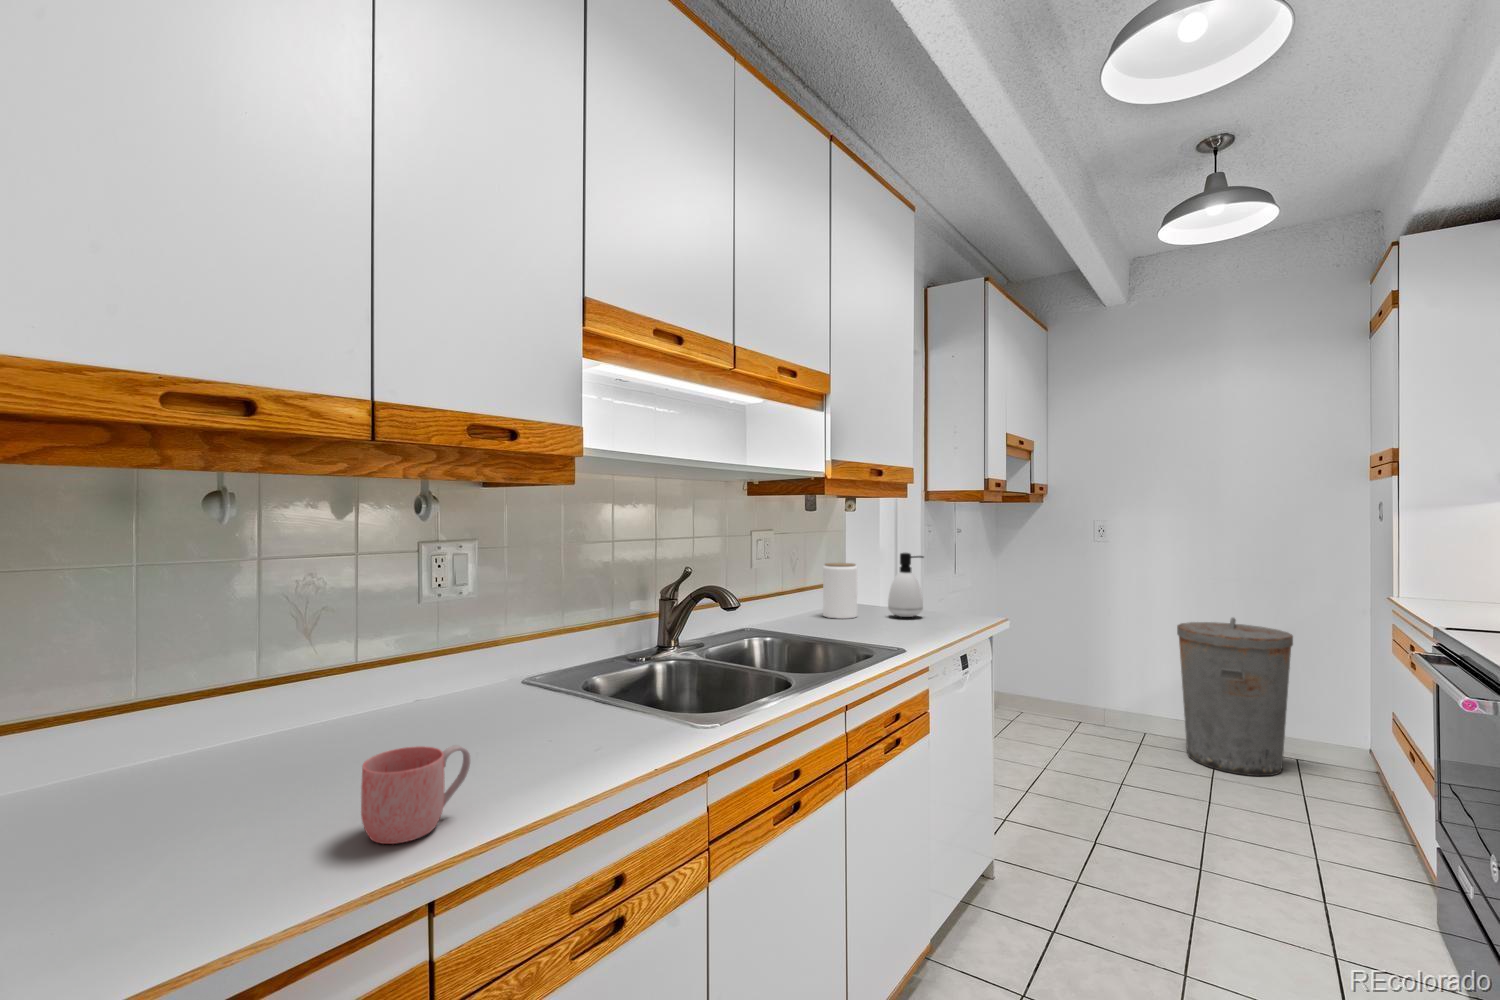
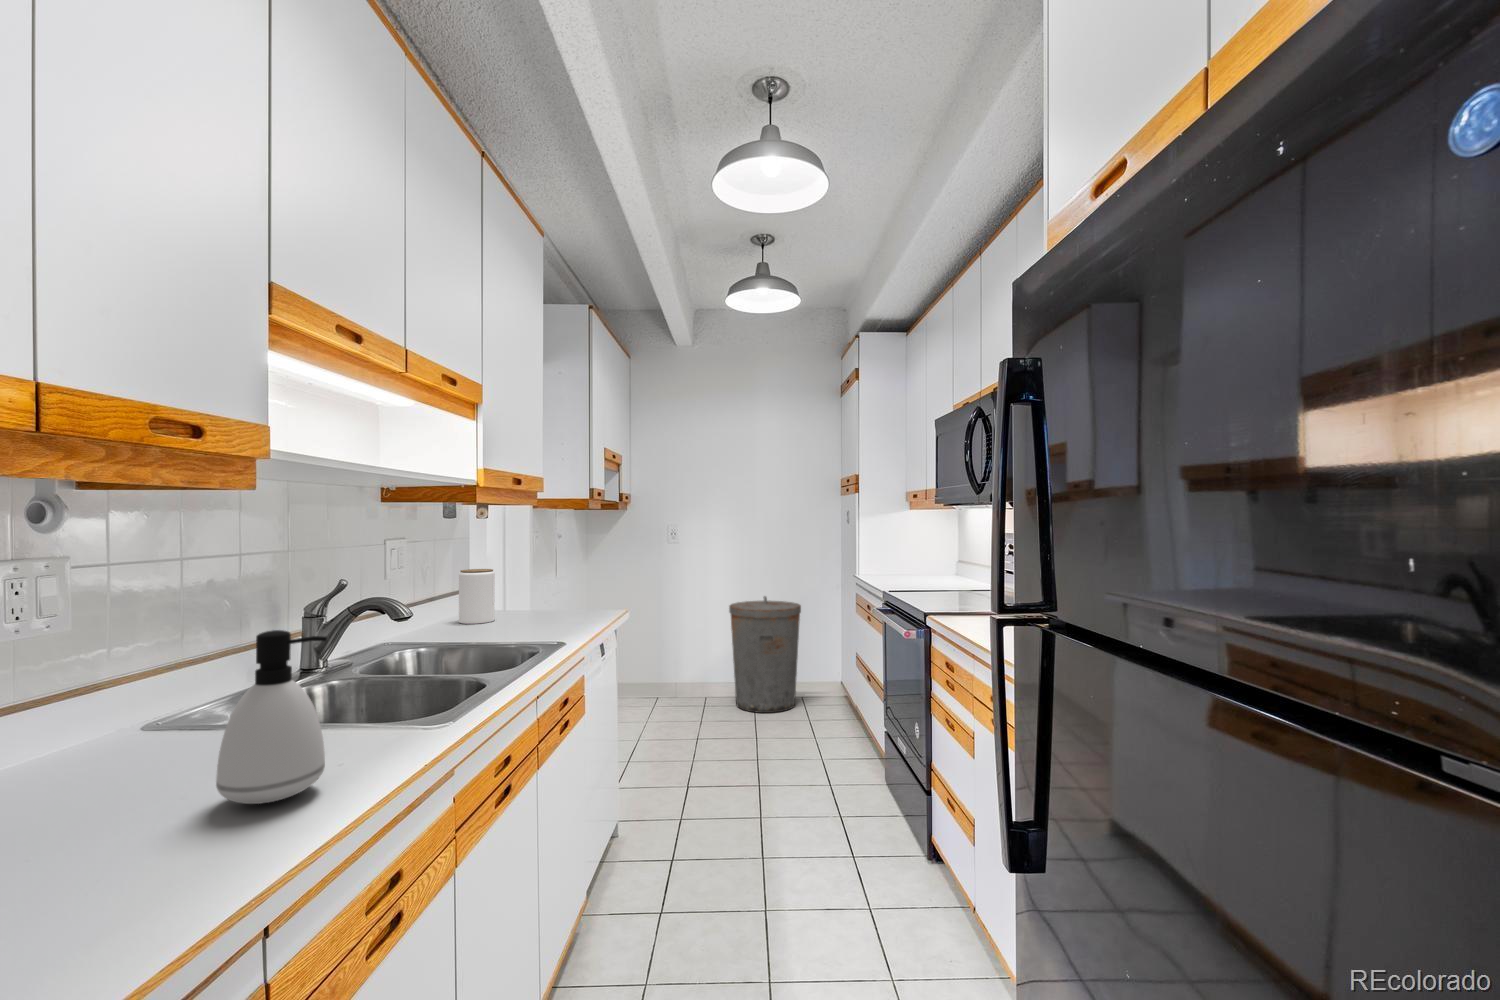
soap dispenser: present [888,553,924,617] -> present [216,630,327,804]
mug: present [361,745,470,844] -> none [113,777,241,900]

